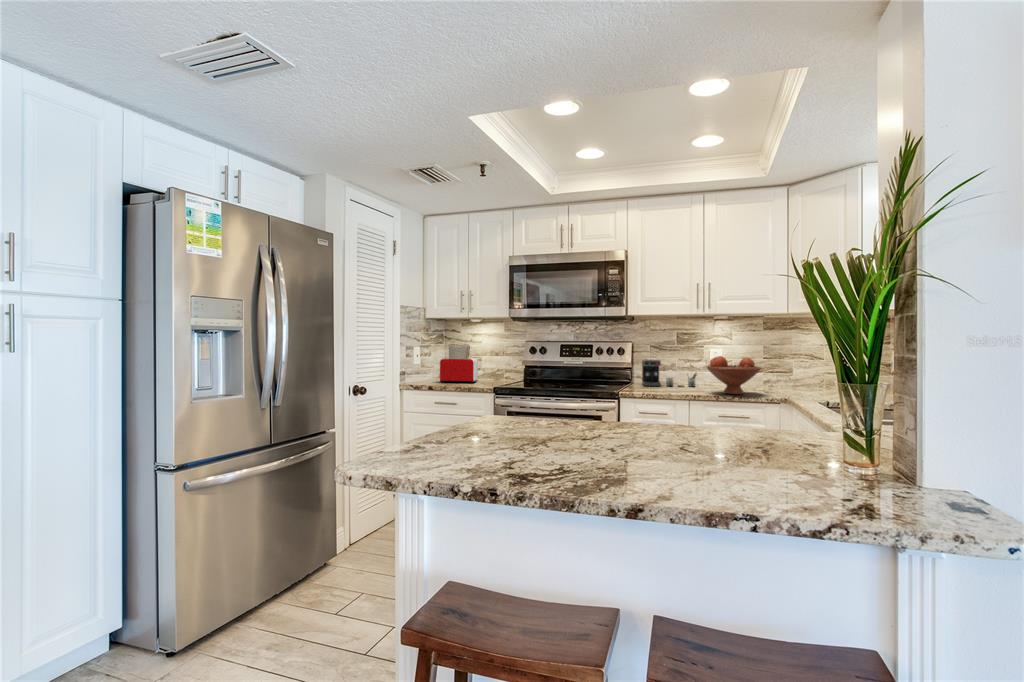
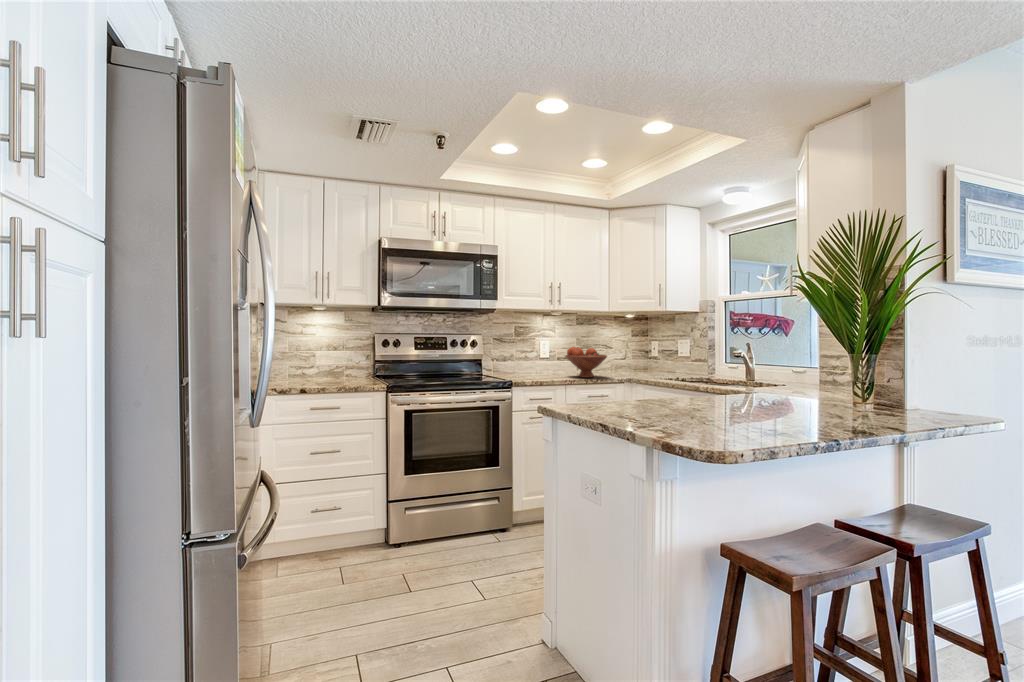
toaster: present [439,344,478,383] -> none [288,337,337,384]
coffee maker: present [642,360,697,387] -> none [492,351,540,375]

